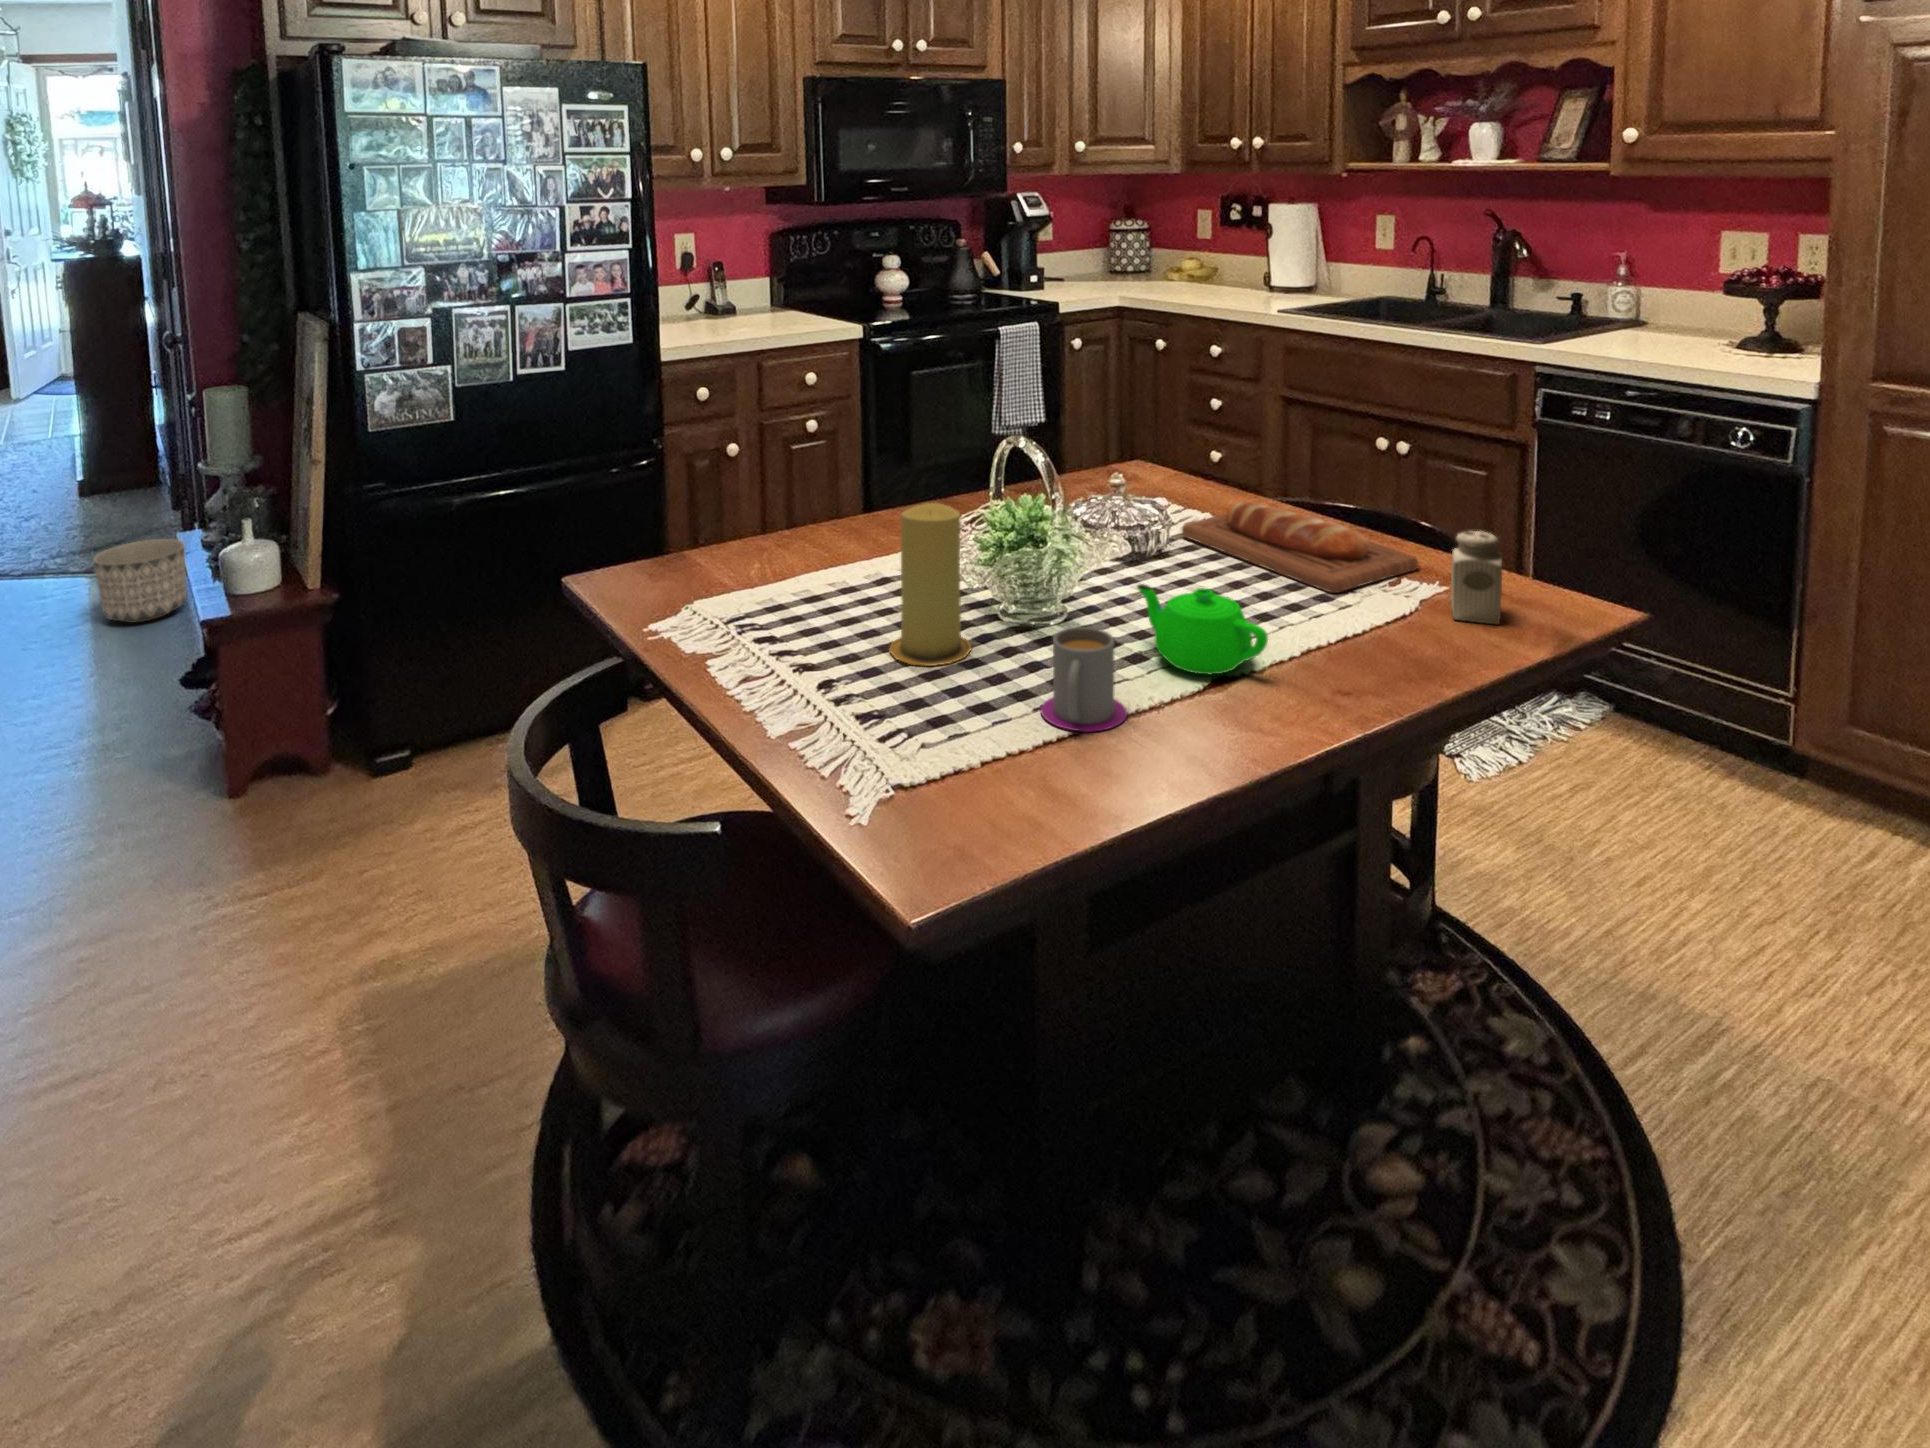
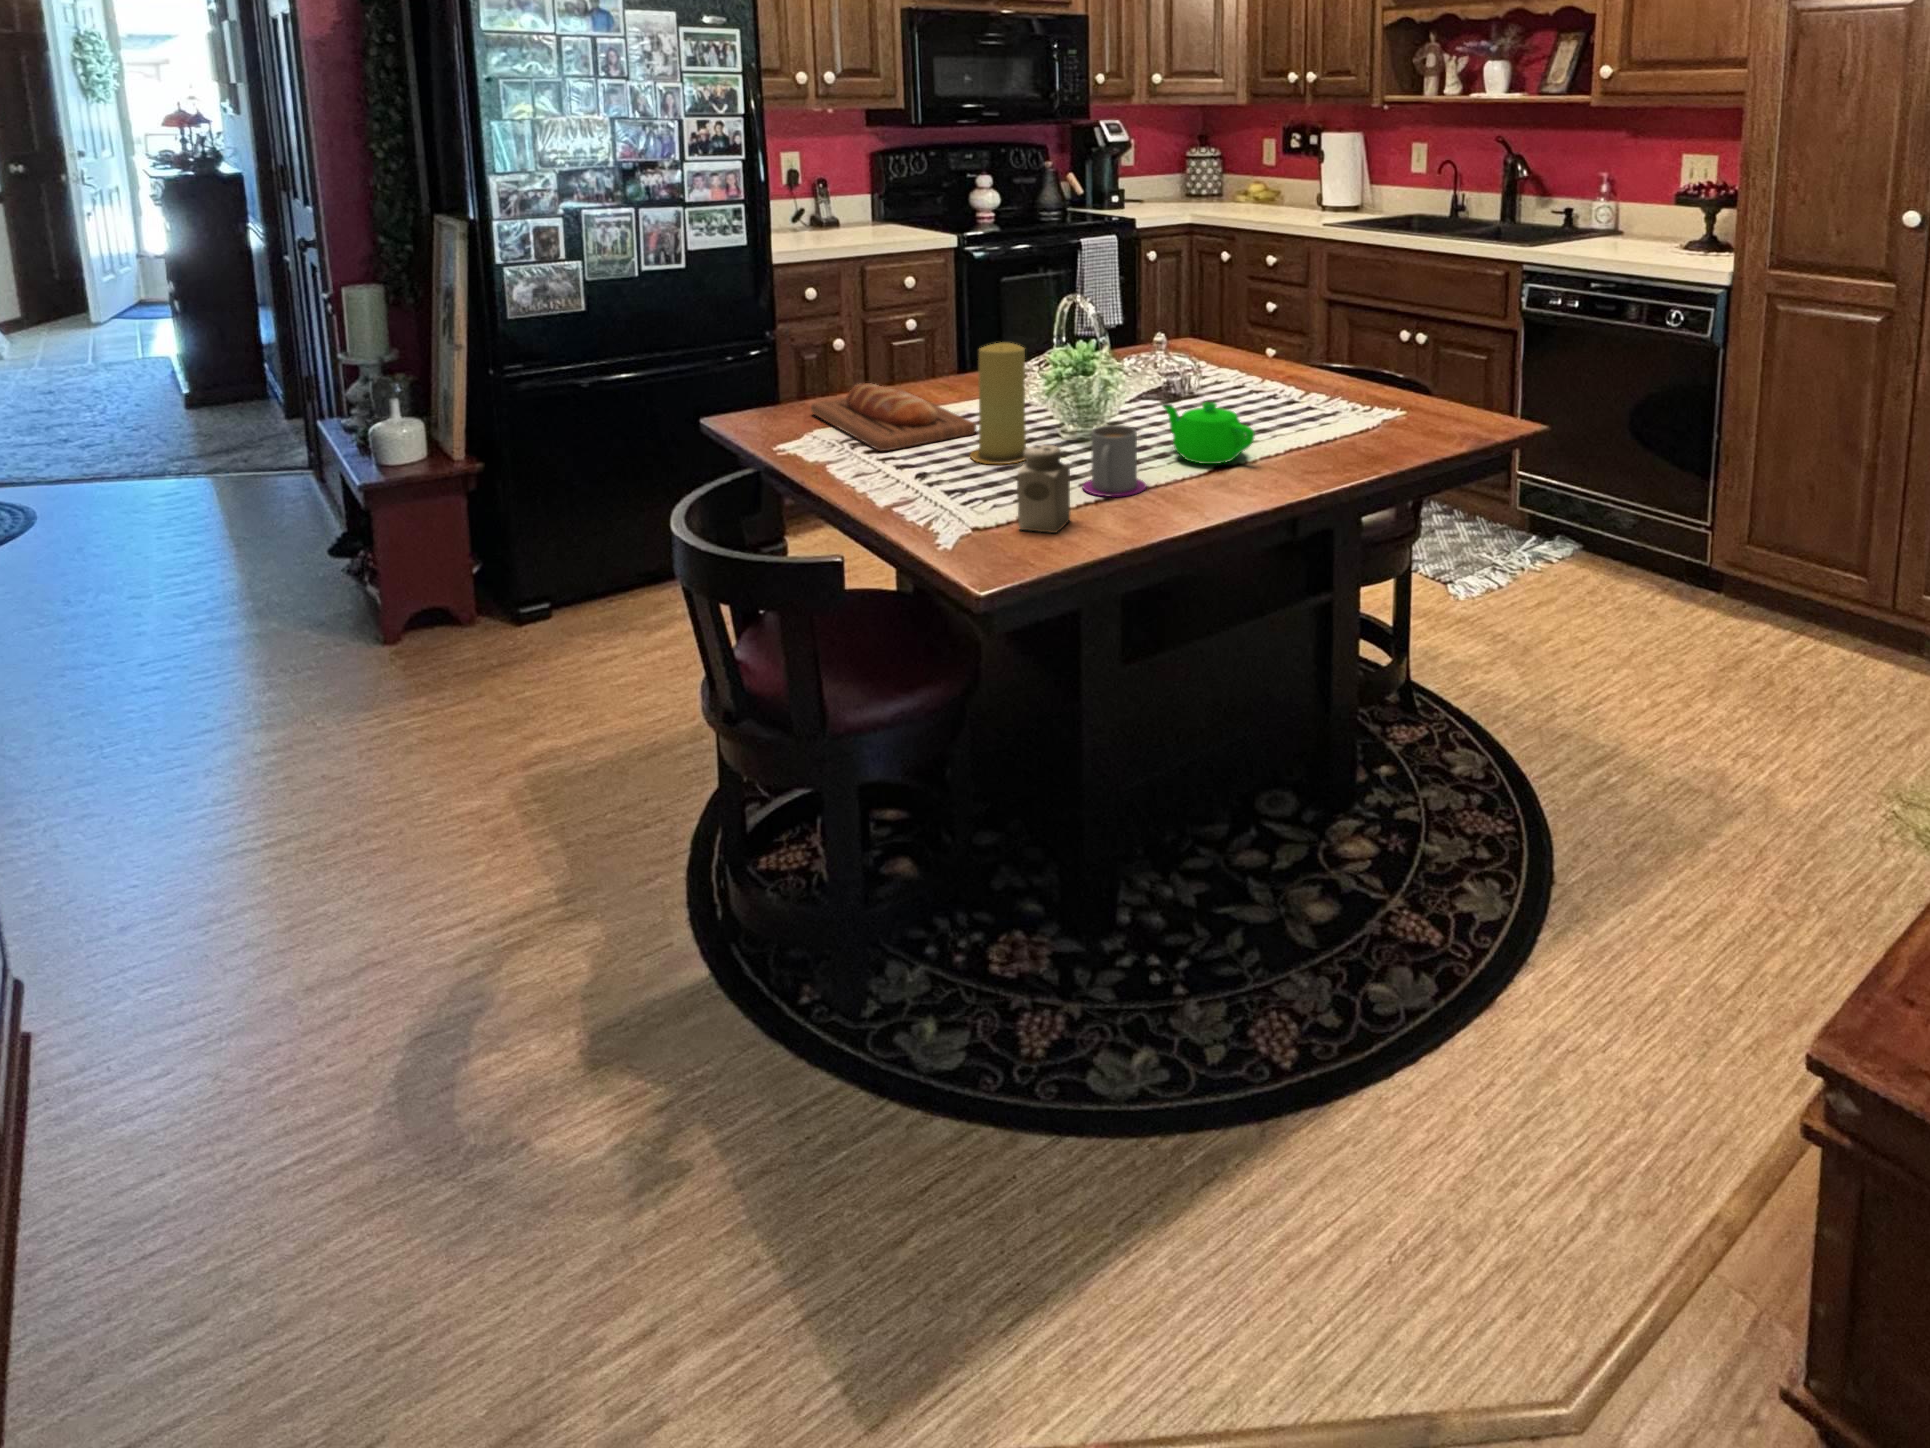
bread loaf: present [1182,502,1418,593] -> present [811,383,976,451]
salt shaker: present [1451,531,1502,624] -> present [1017,445,1070,533]
planter: present [93,539,187,623] -> none [222,437,315,514]

